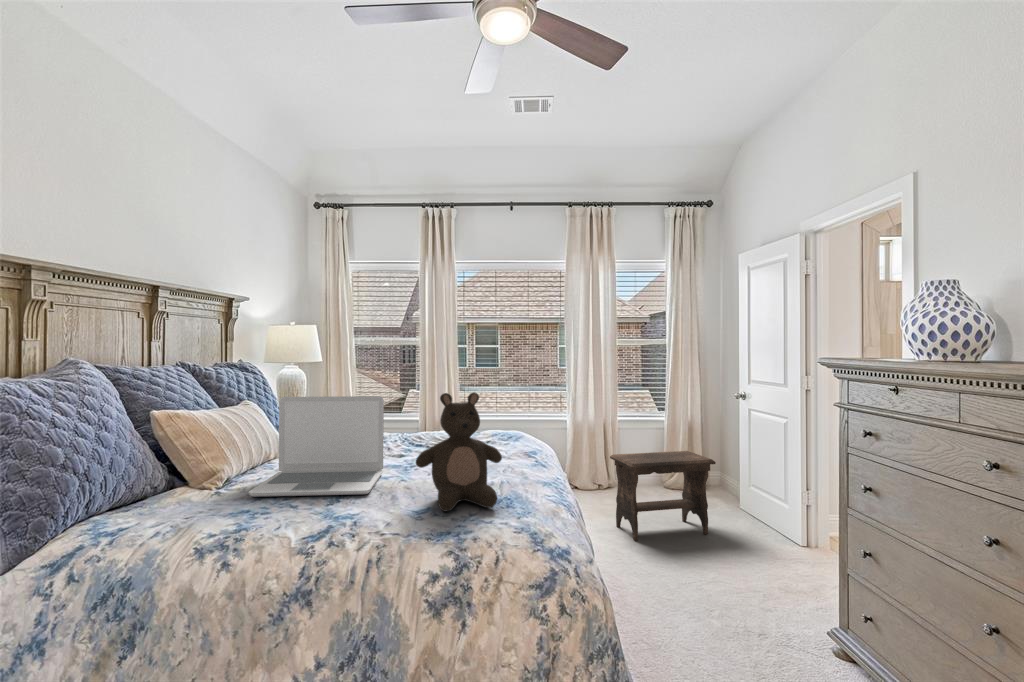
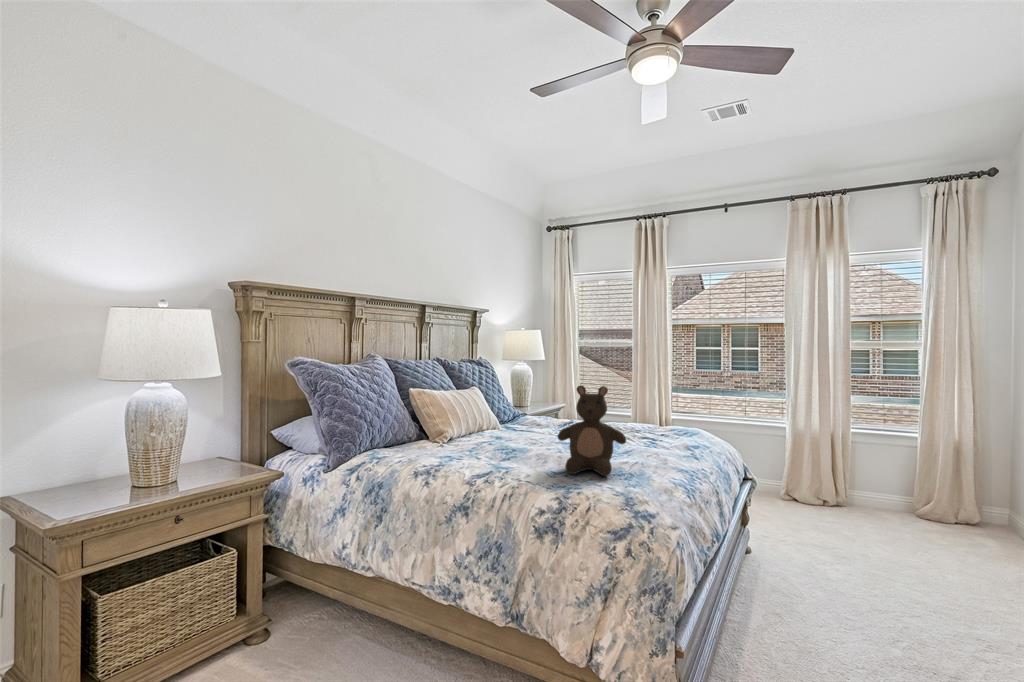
laptop: present [249,396,384,497] -> none [456,384,552,457]
footstool: present [610,451,716,541] -> none [815,465,951,570]

